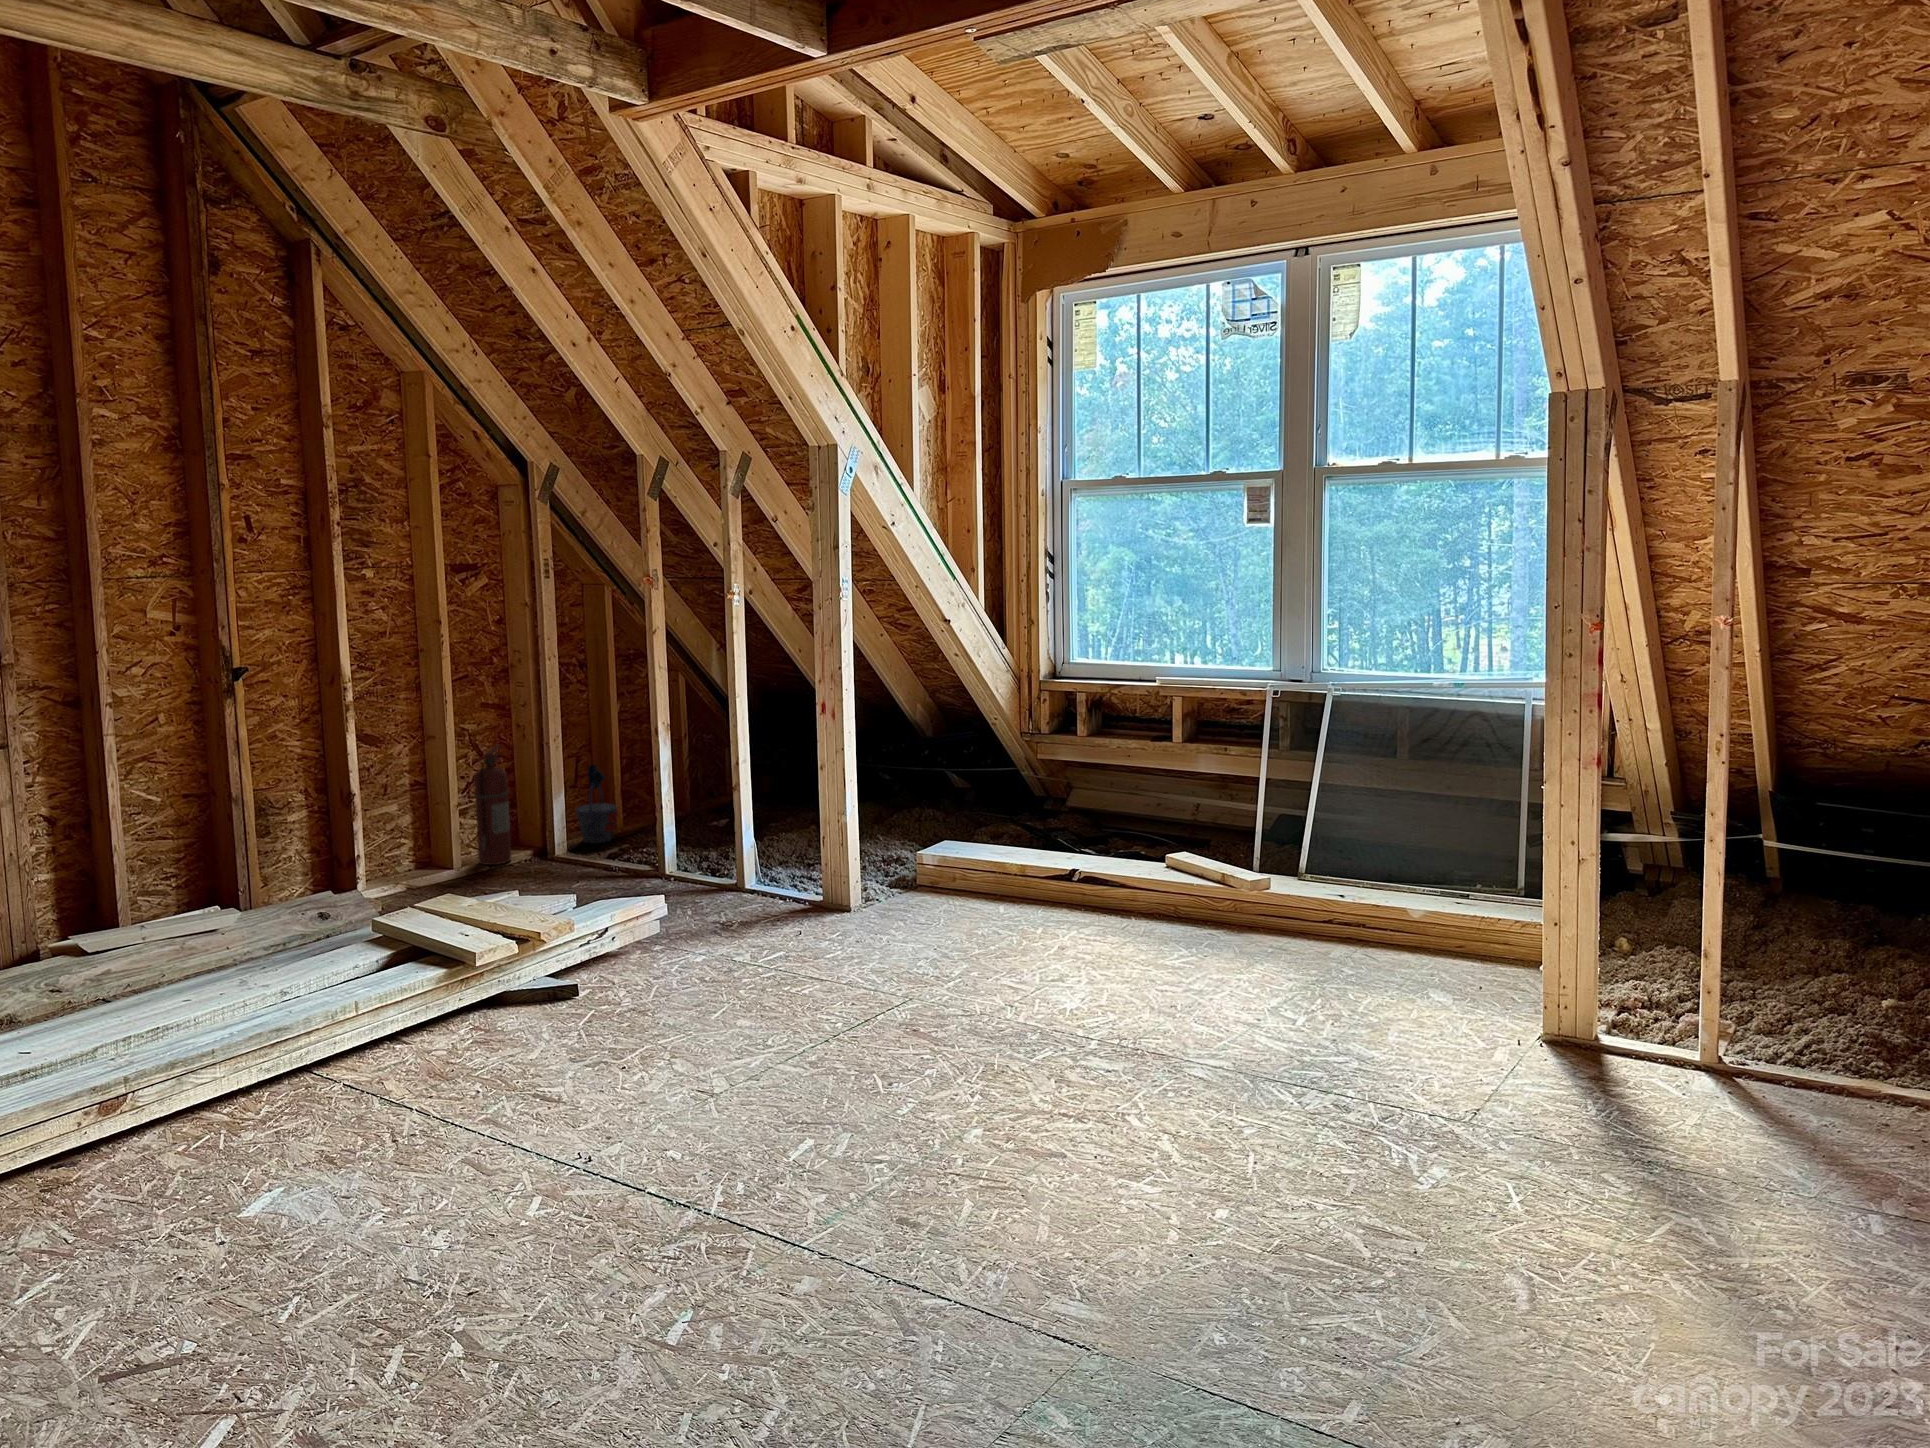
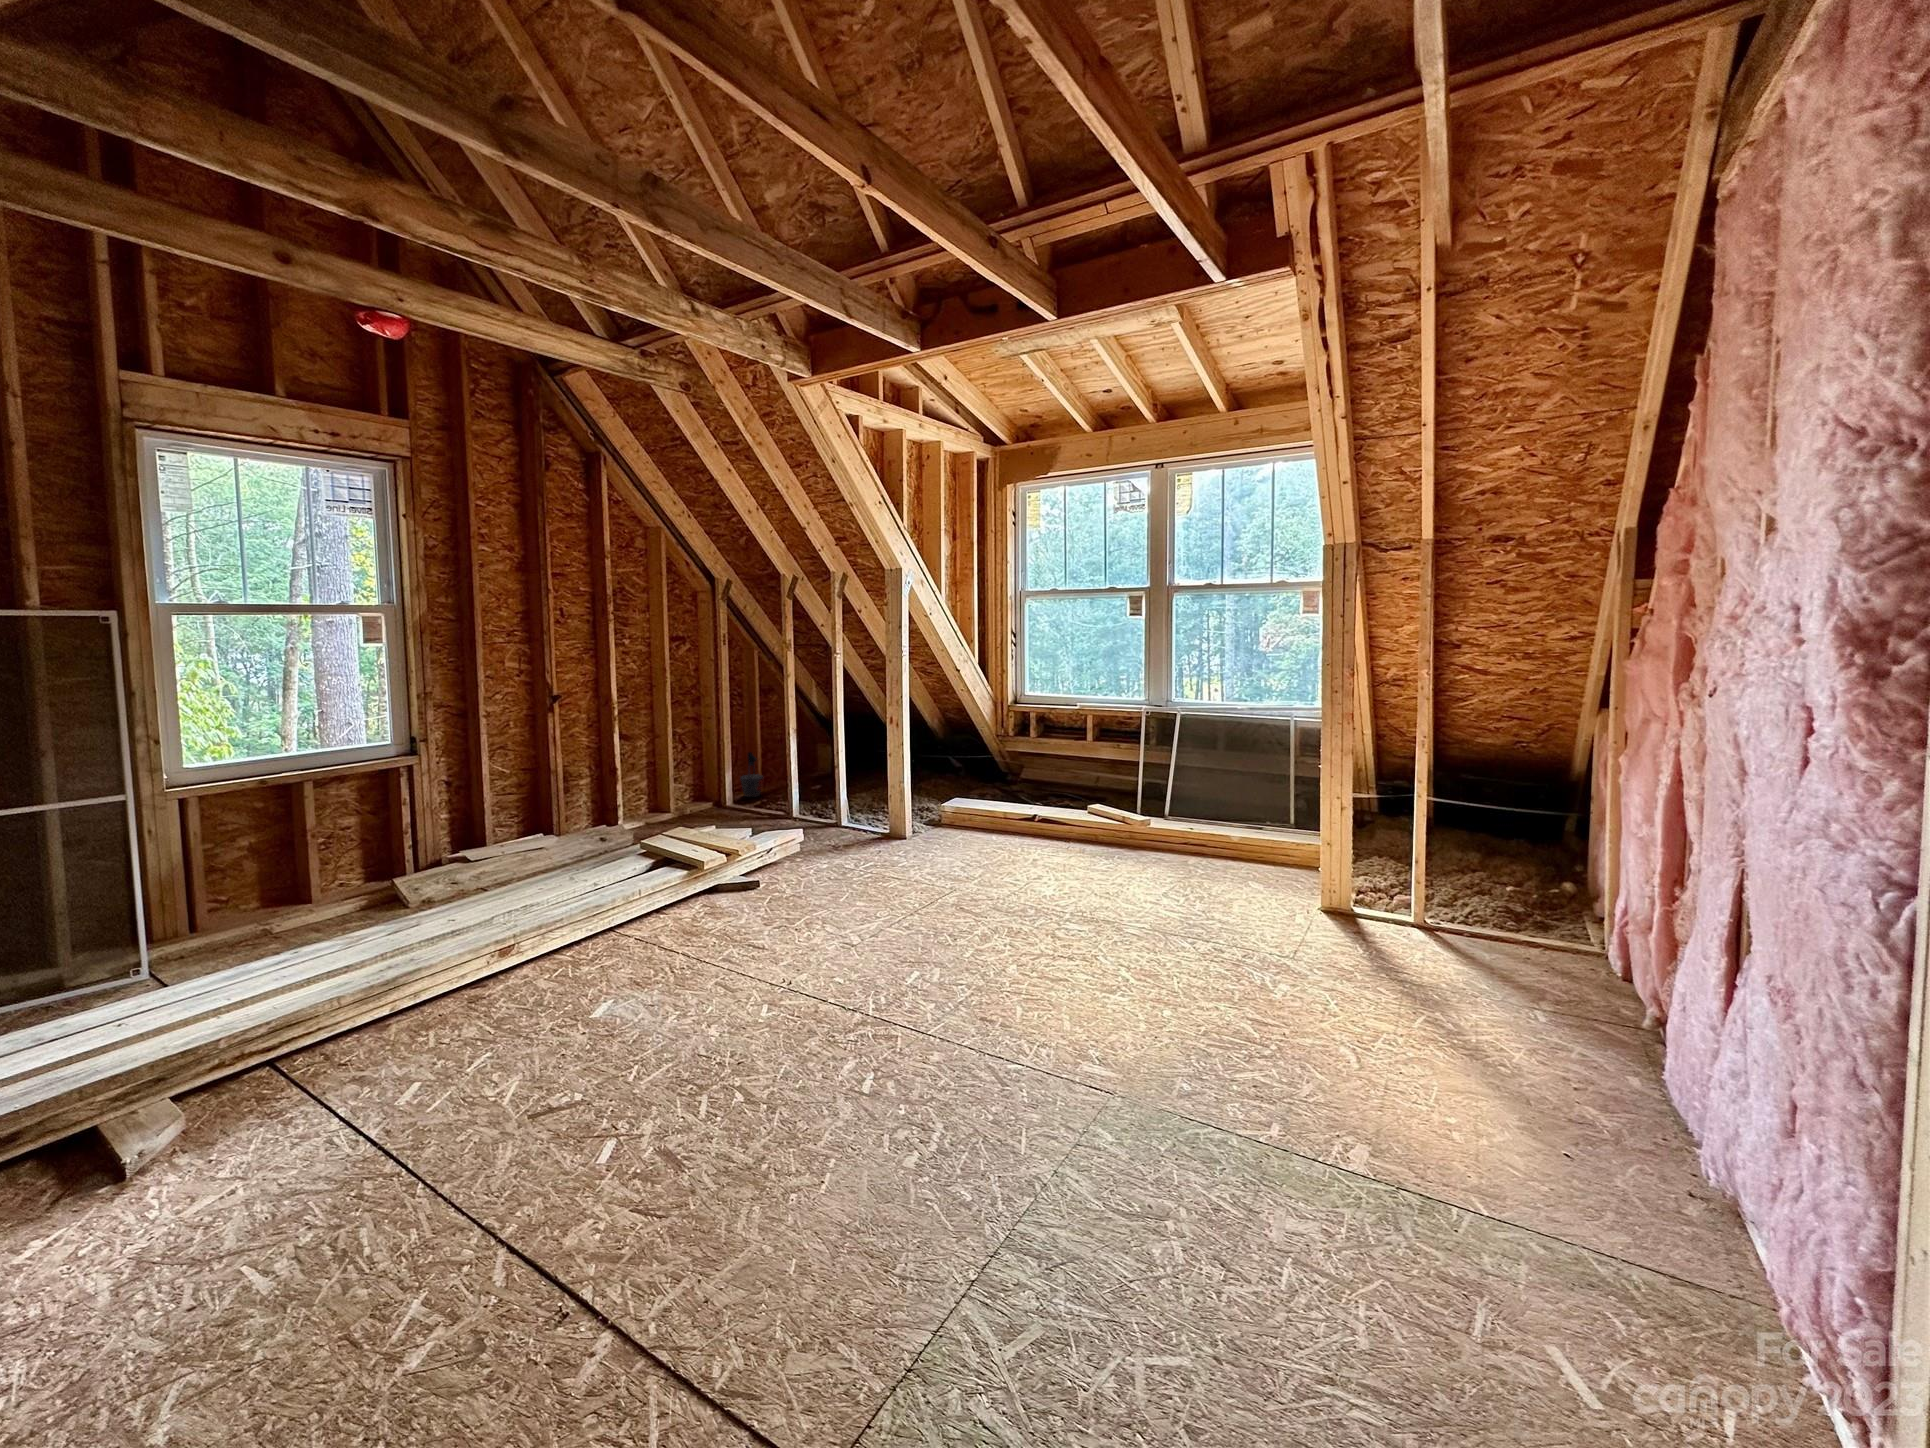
fire extinguisher: present [474,745,511,865] -> none [685,740,705,810]

